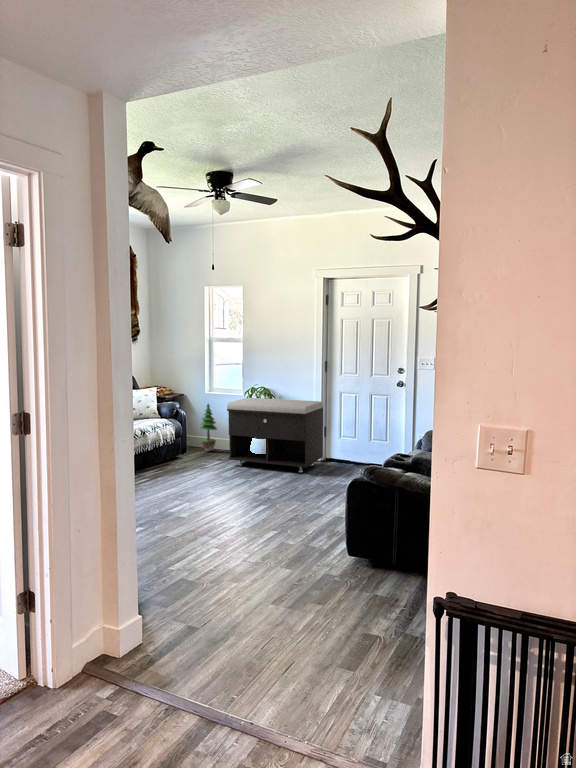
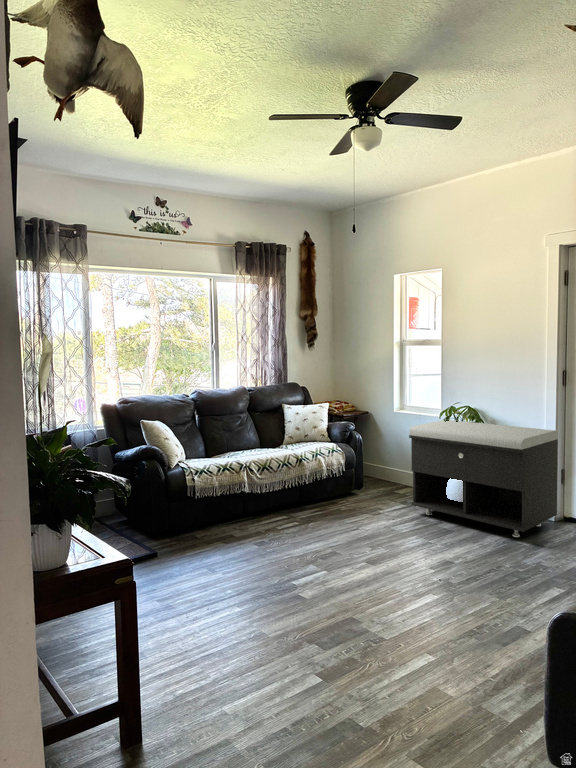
potted tree: present [200,404,217,452] -> none [383,424,407,489]

